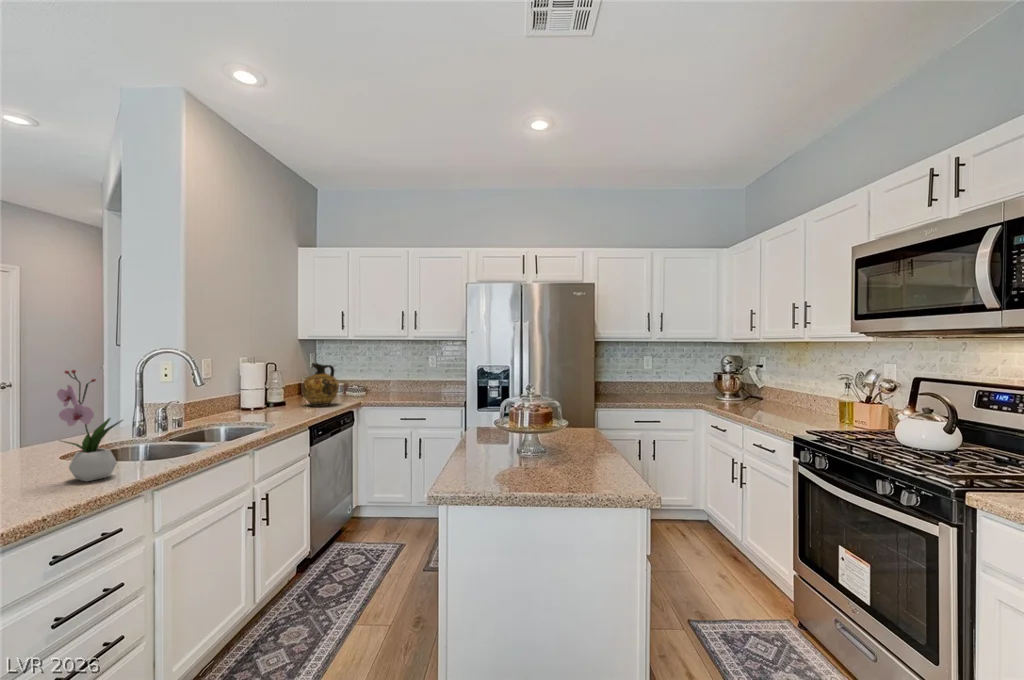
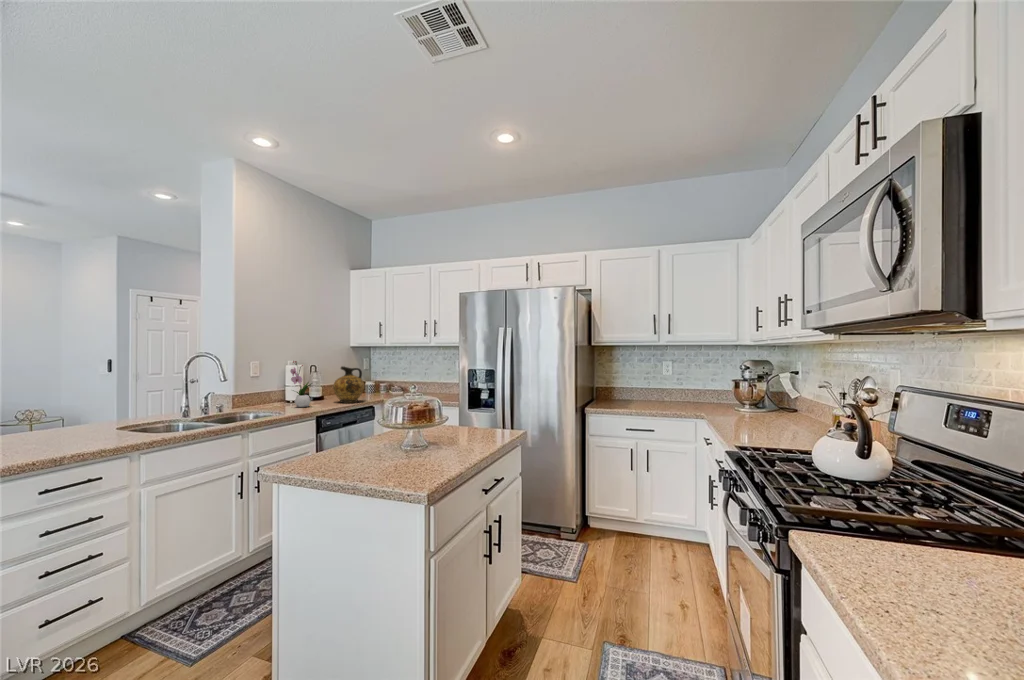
flower arrangement: present [57,370,123,482] -> present [290,361,312,407]

